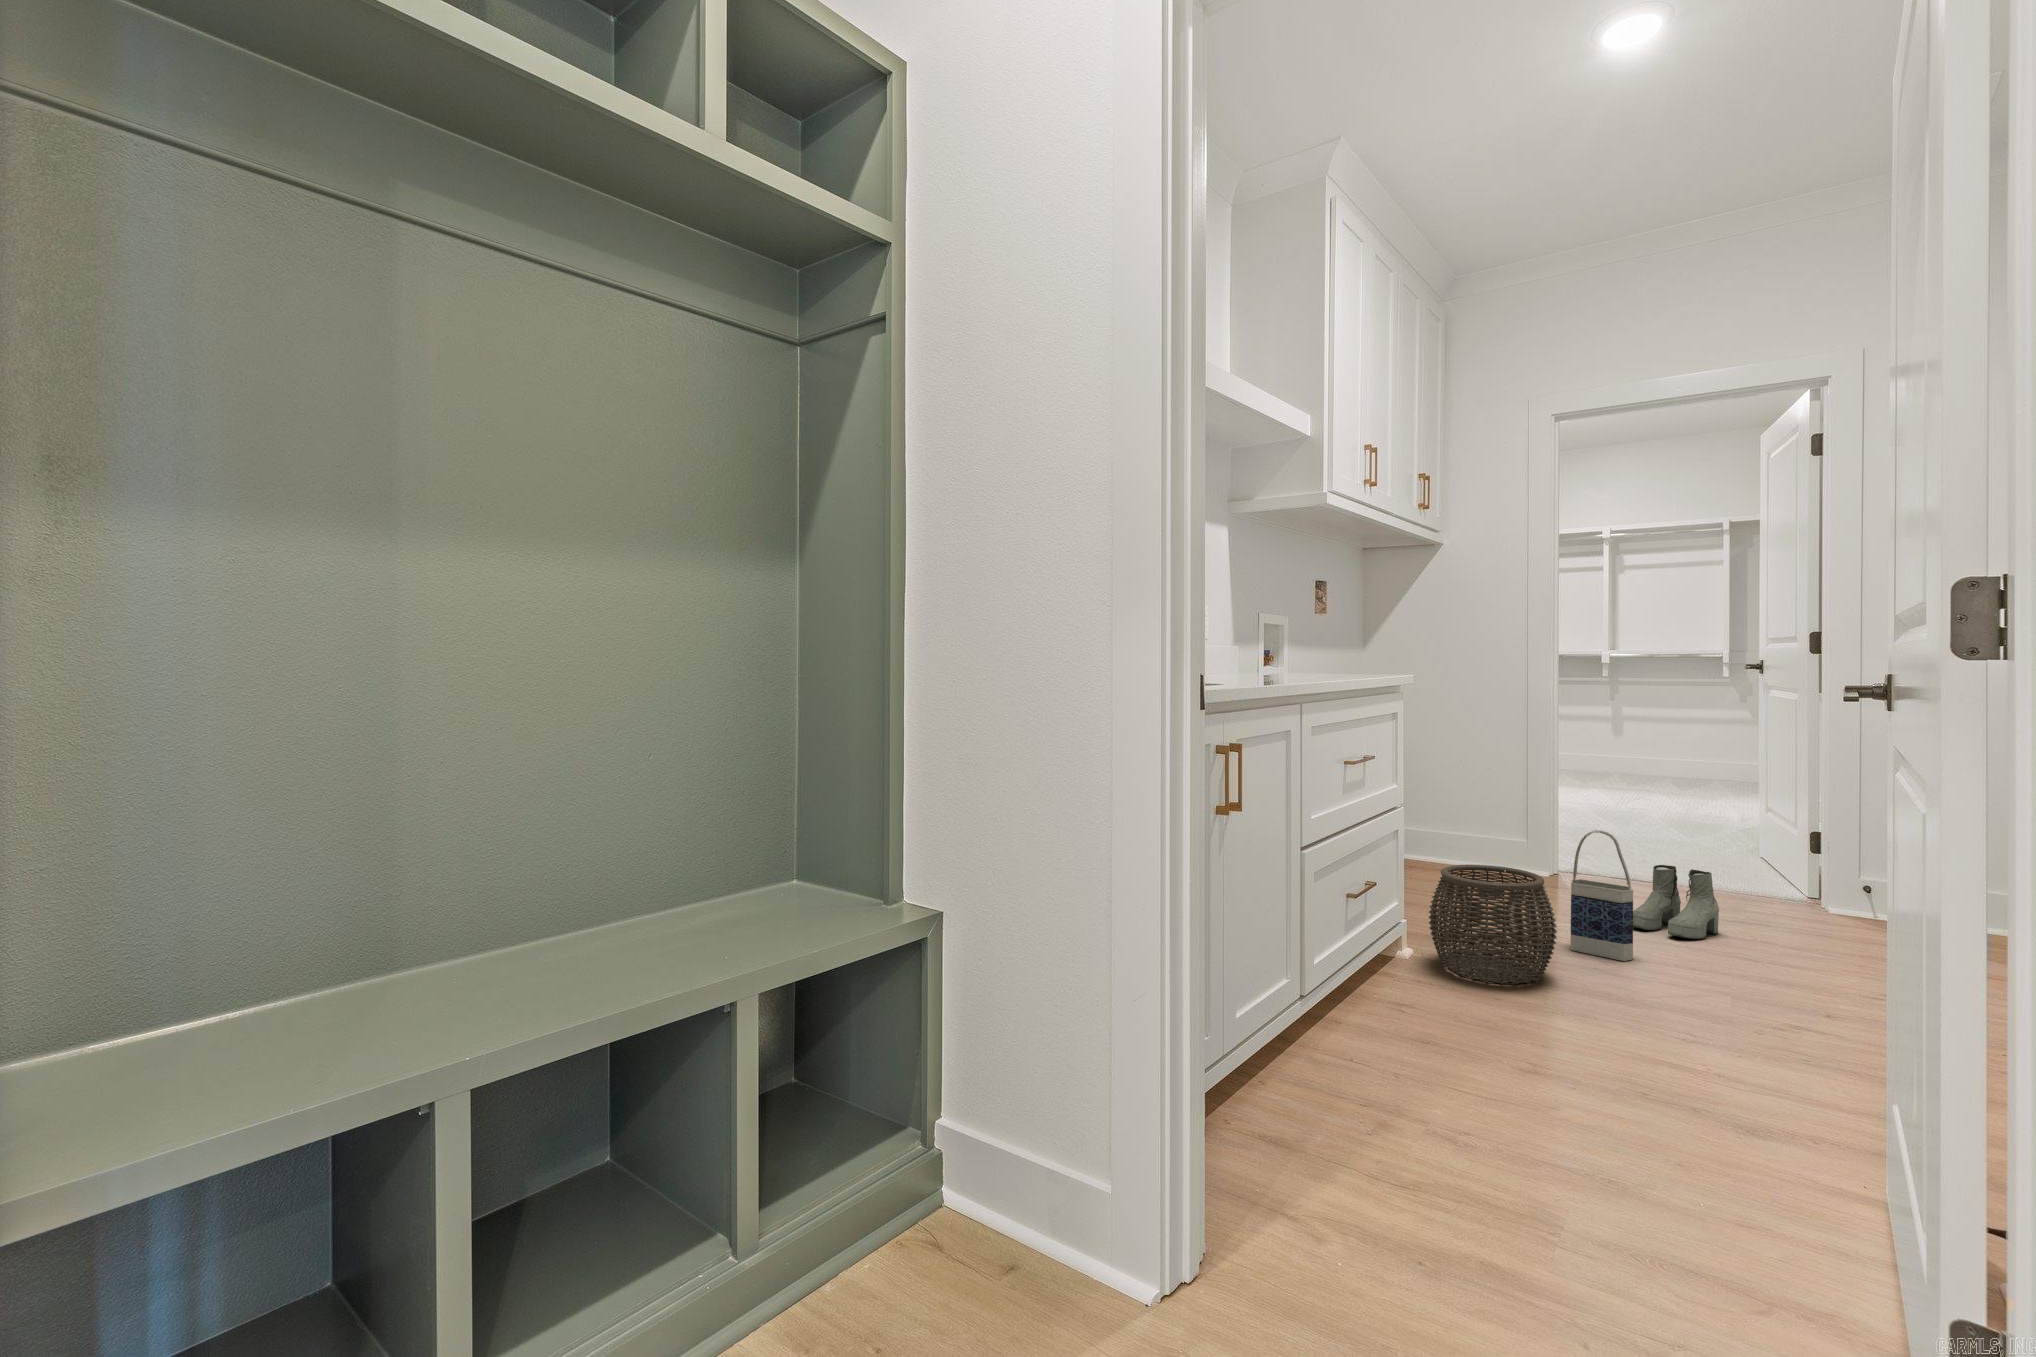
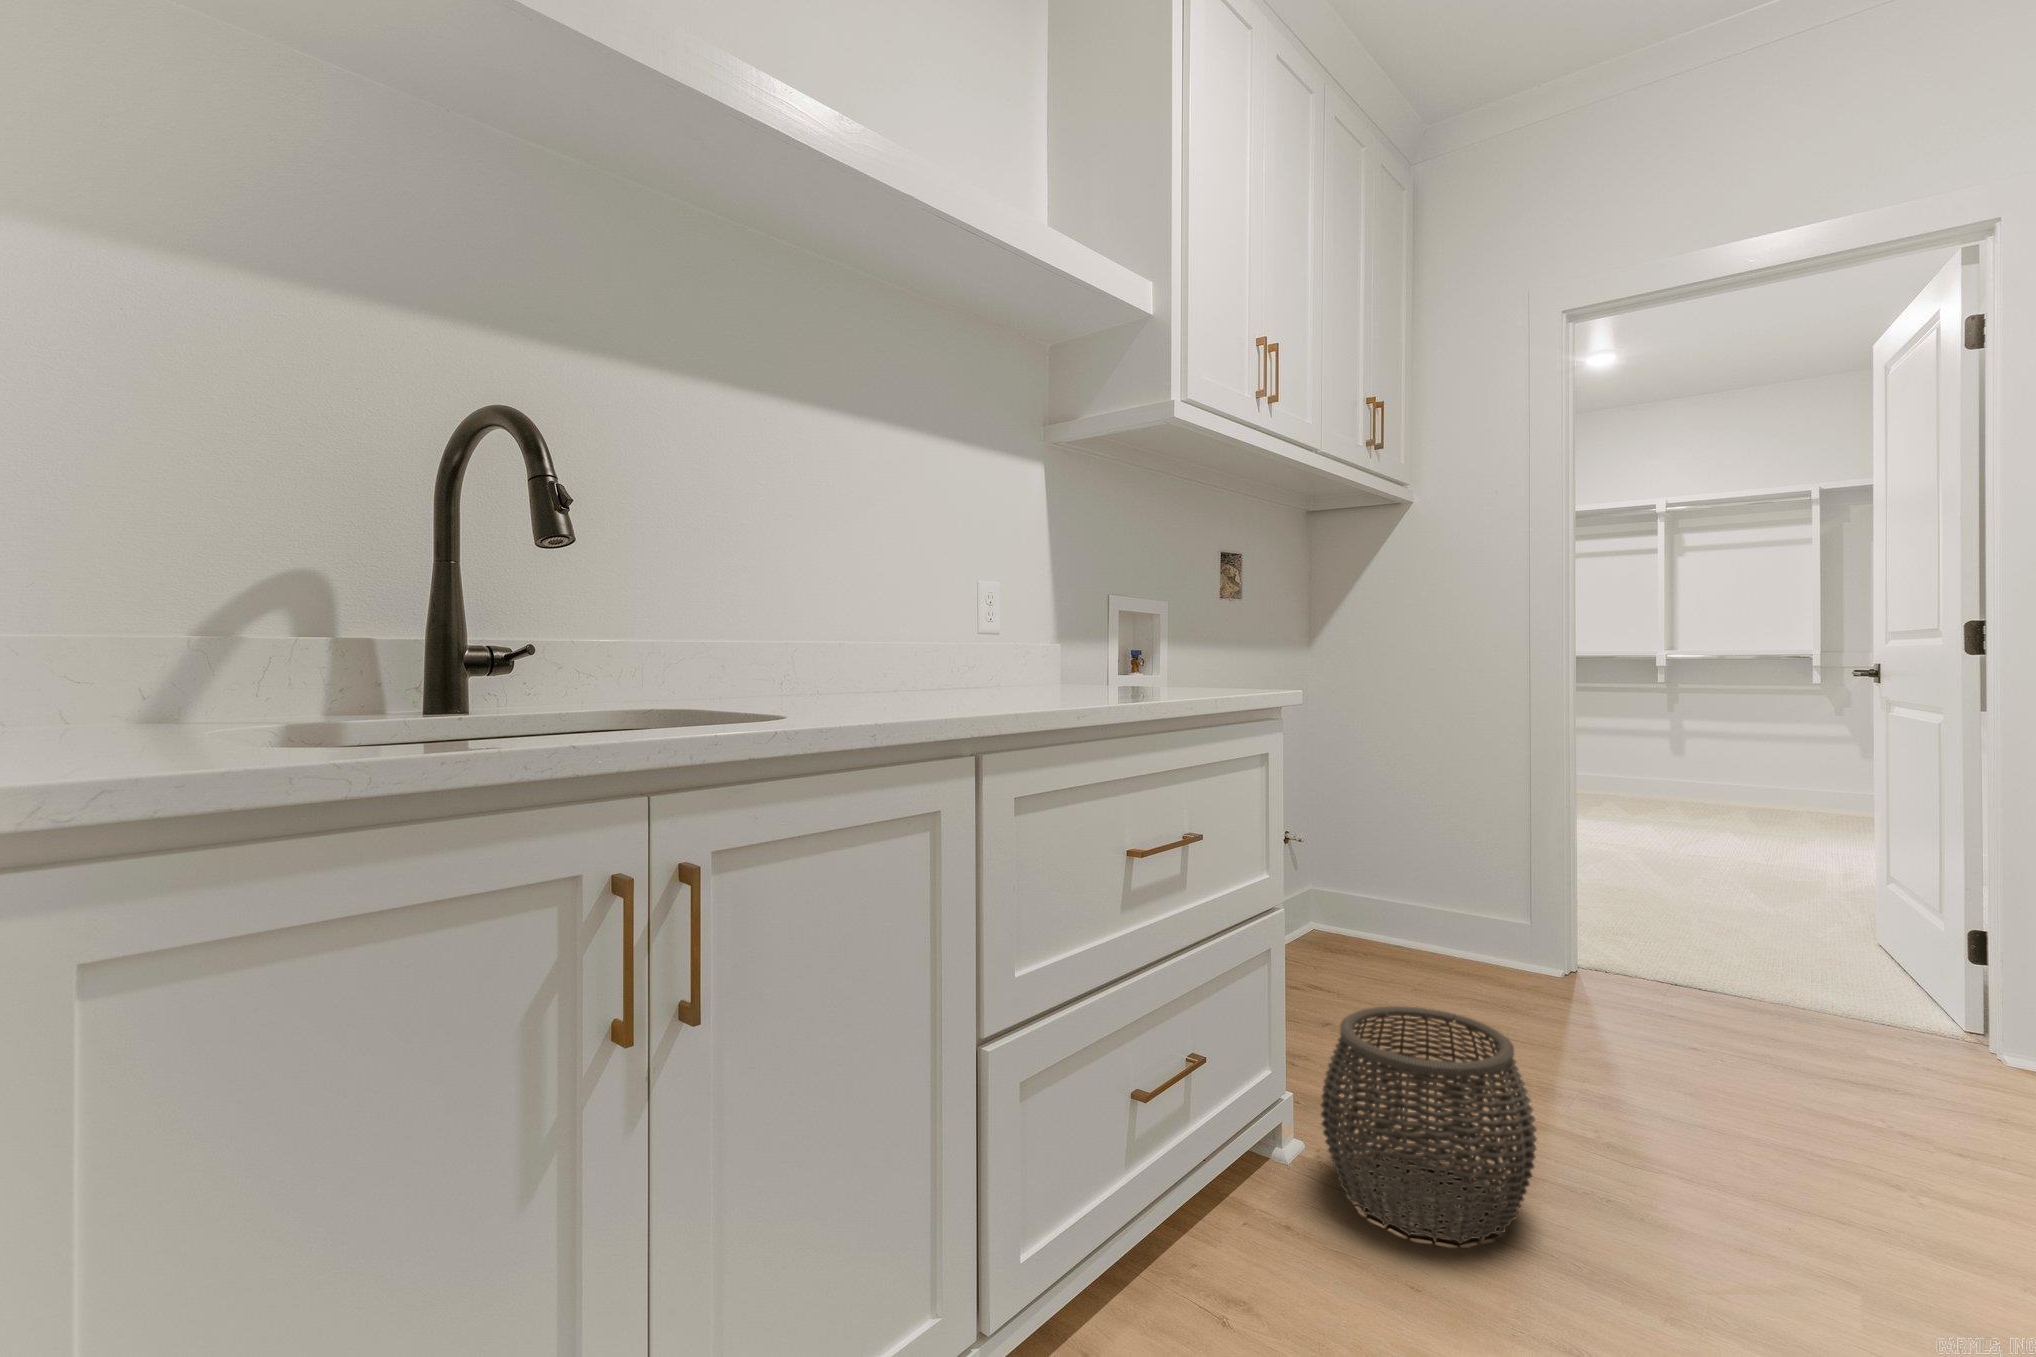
bag: present [1570,830,1633,961] -> none [1574,947,1680,1179]
boots: present [1633,865,1719,939] -> none [1678,988,1827,1122]

